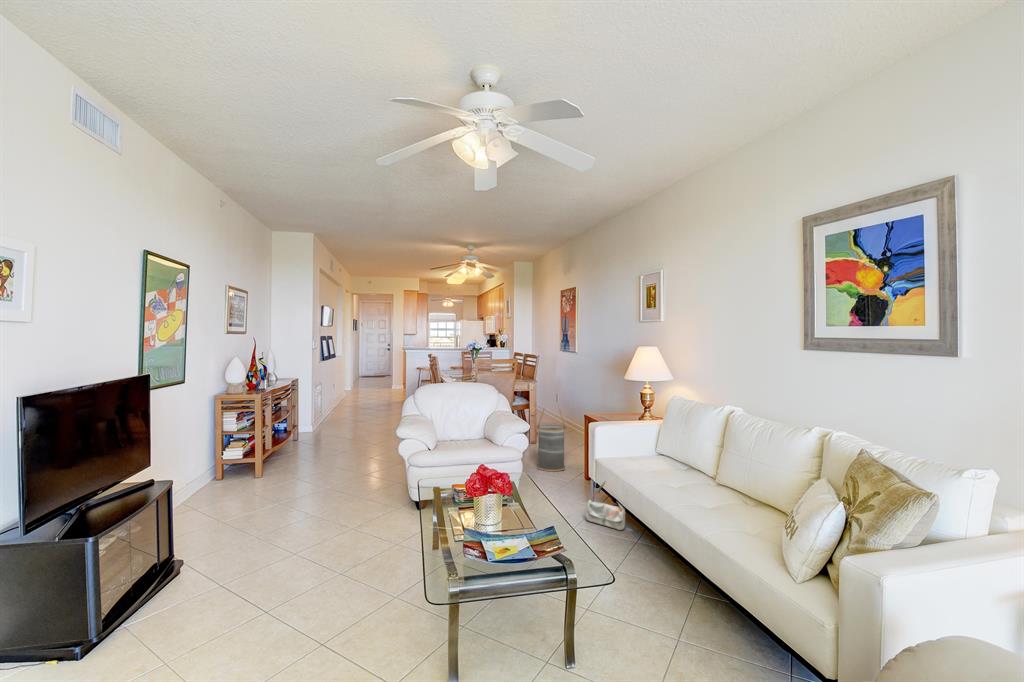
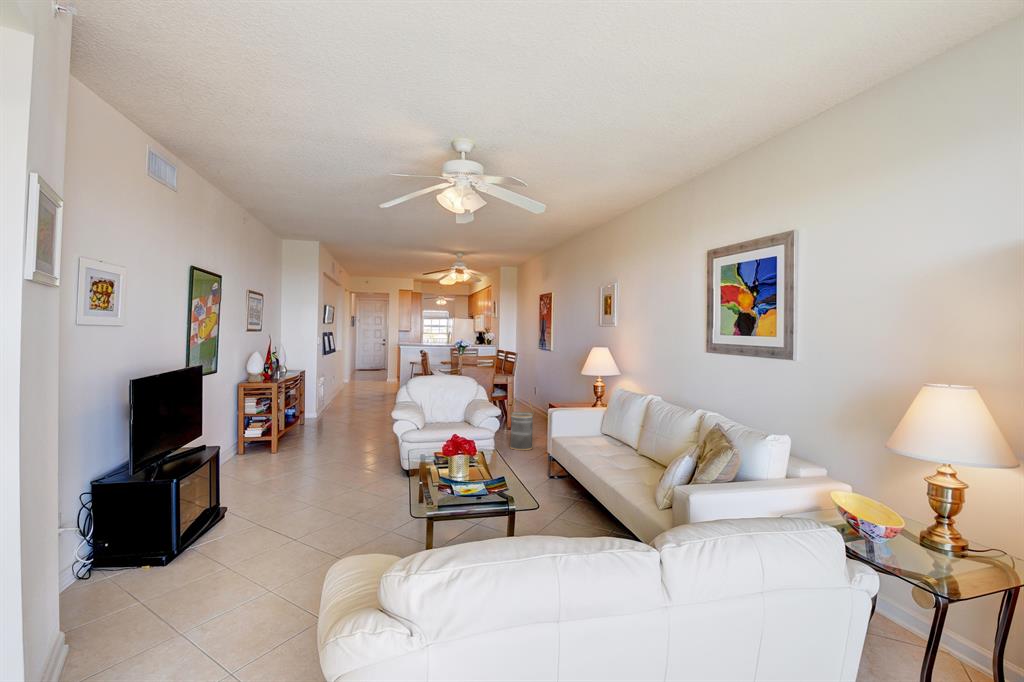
bag: present [586,481,625,530] -> none [542,453,572,493]

